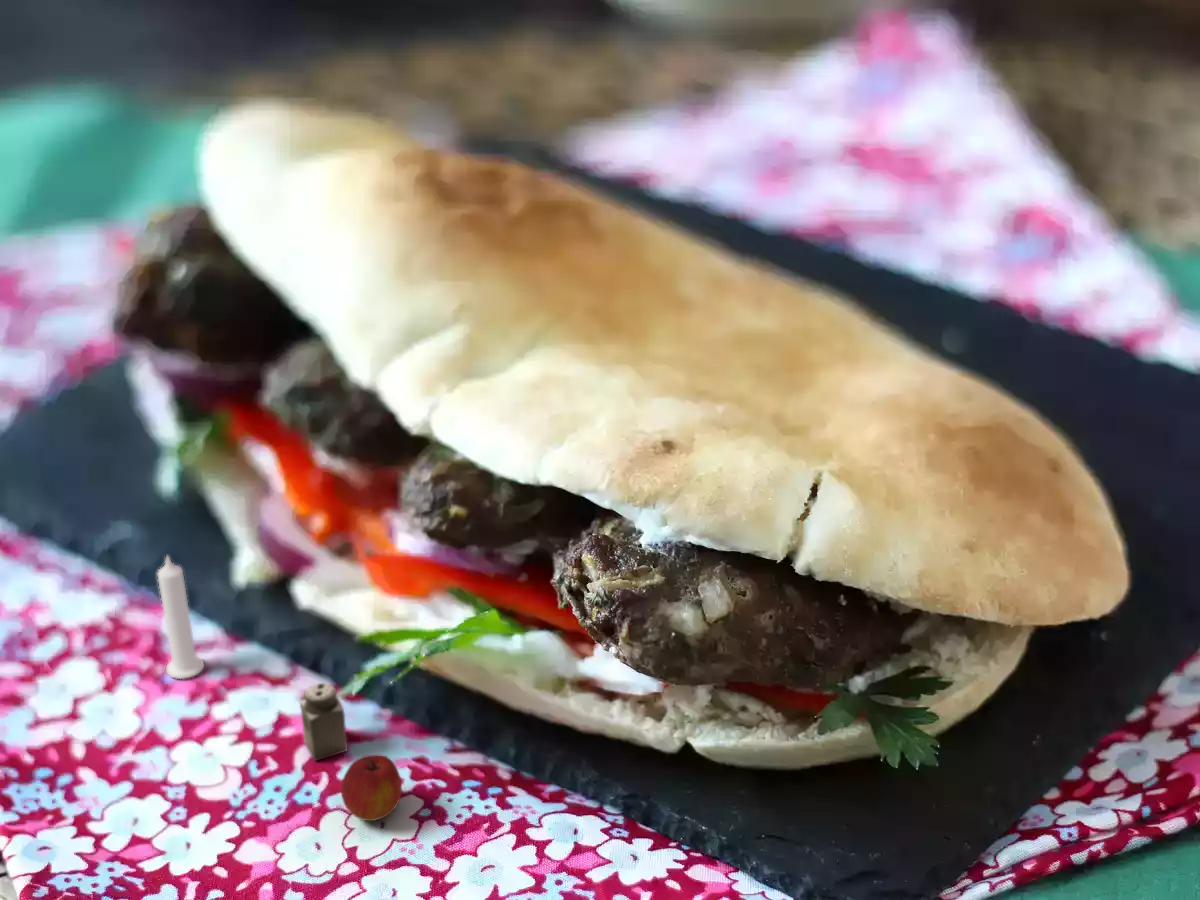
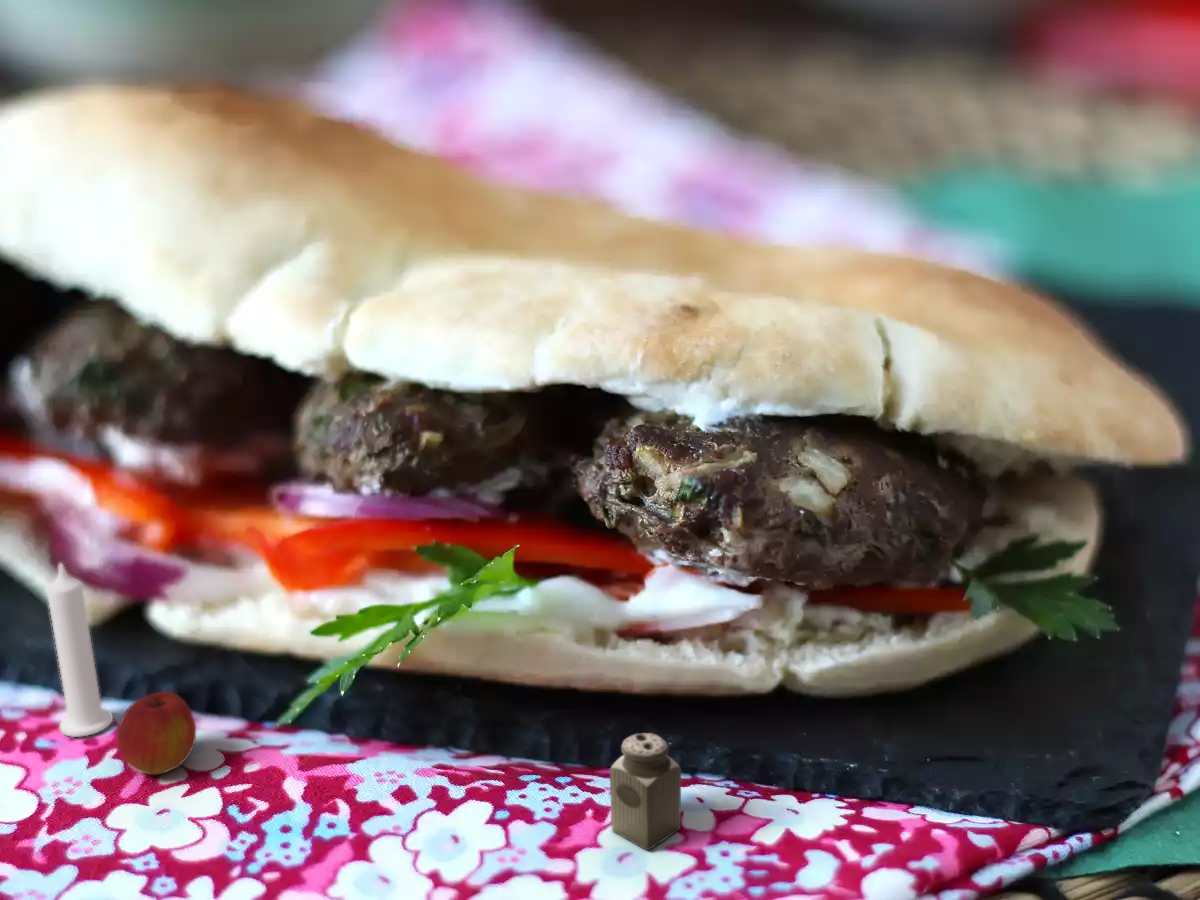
salt shaker: present [300,683,348,761] -> present [610,733,681,850]
apple: present [341,755,401,821] -> present [117,692,196,774]

